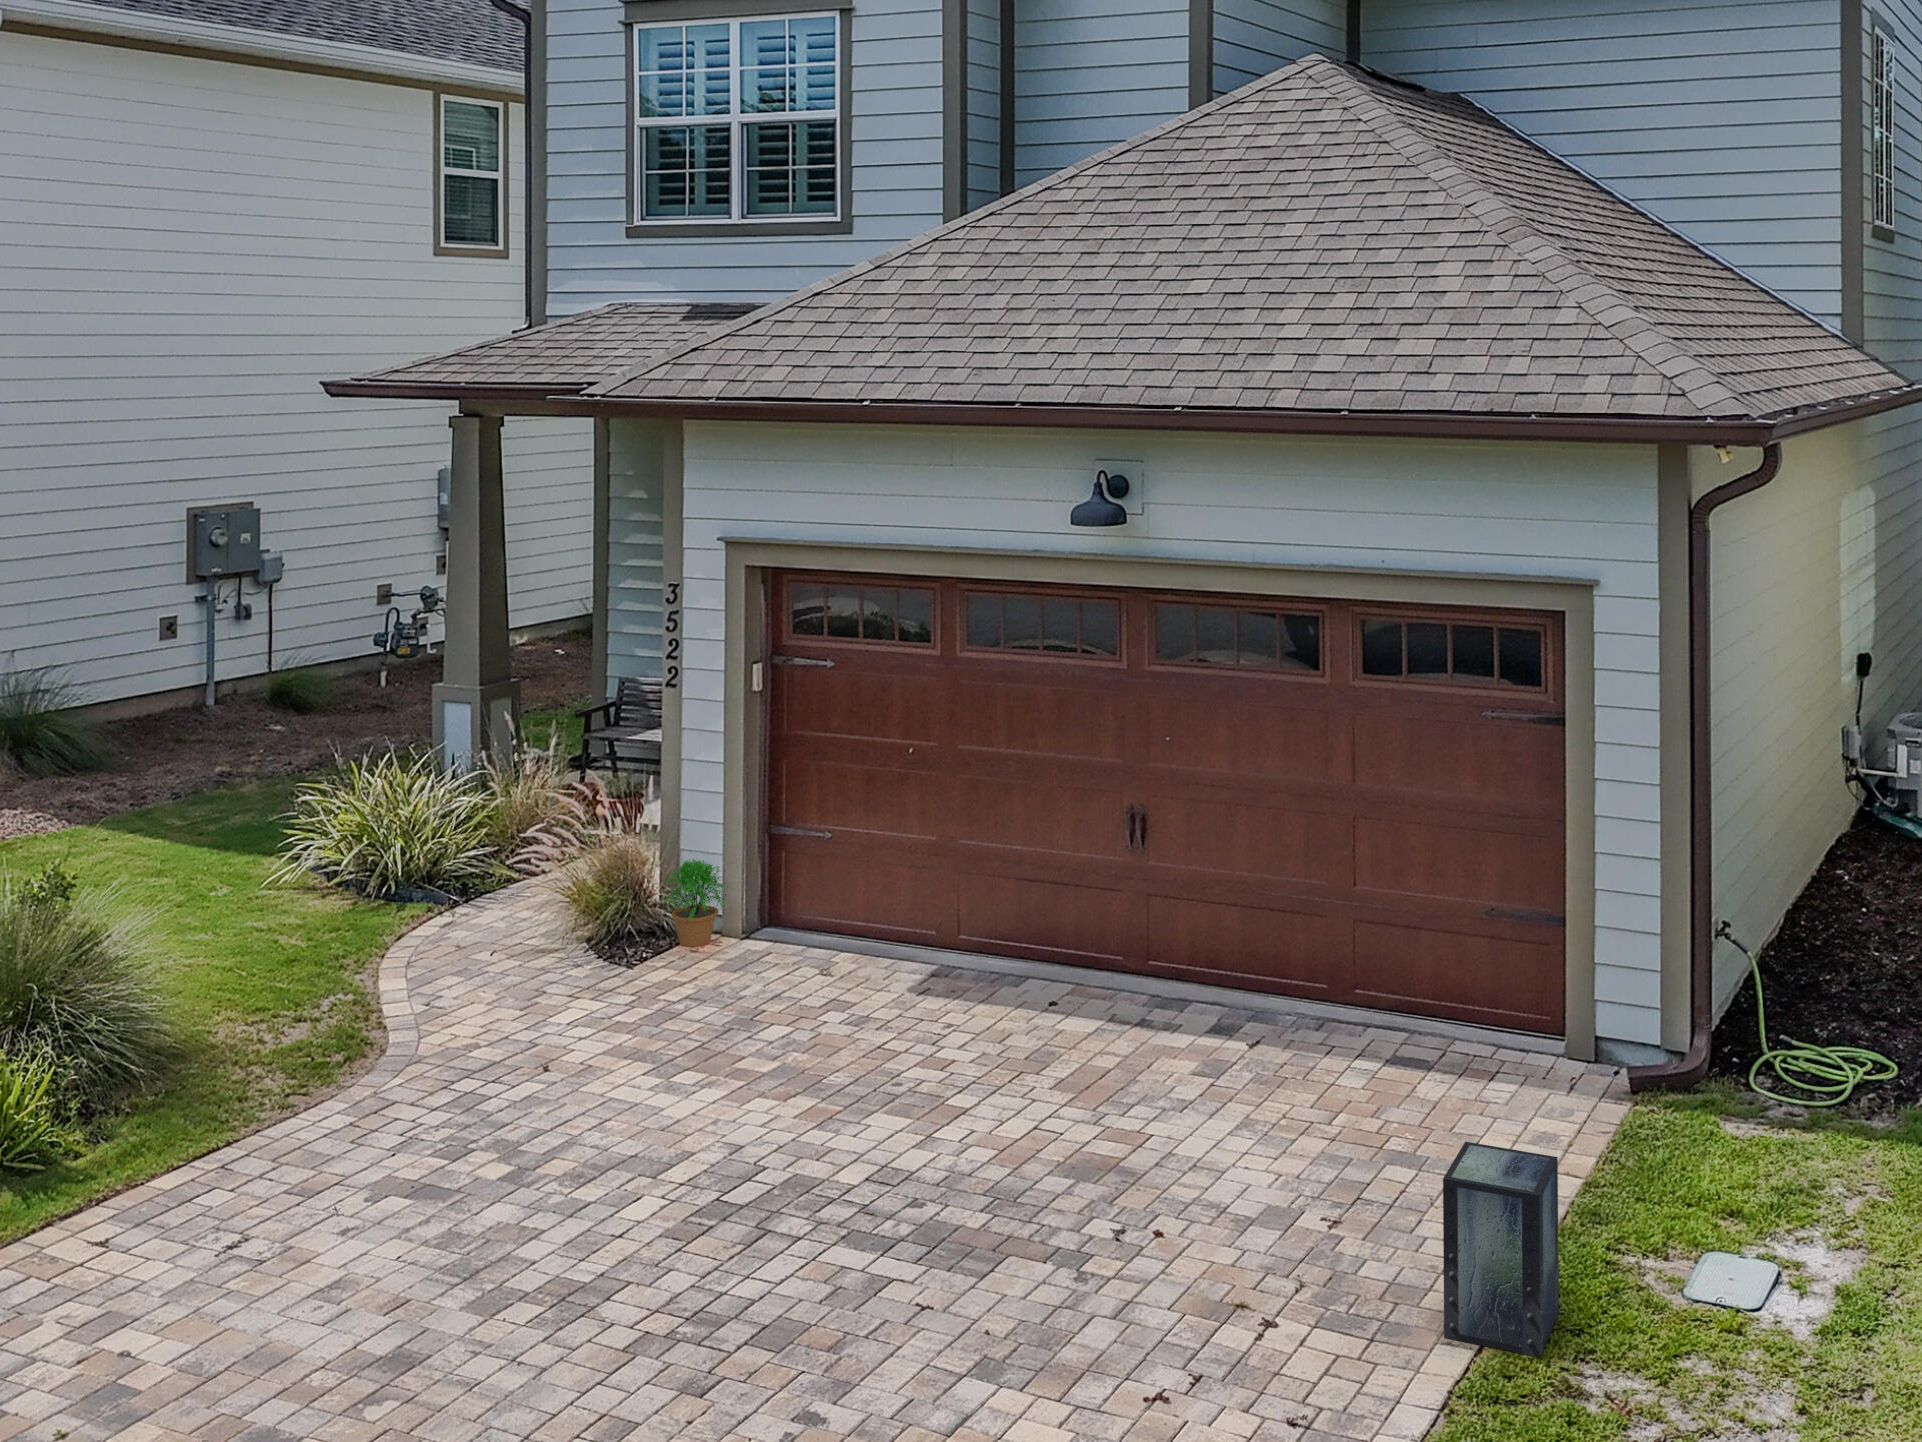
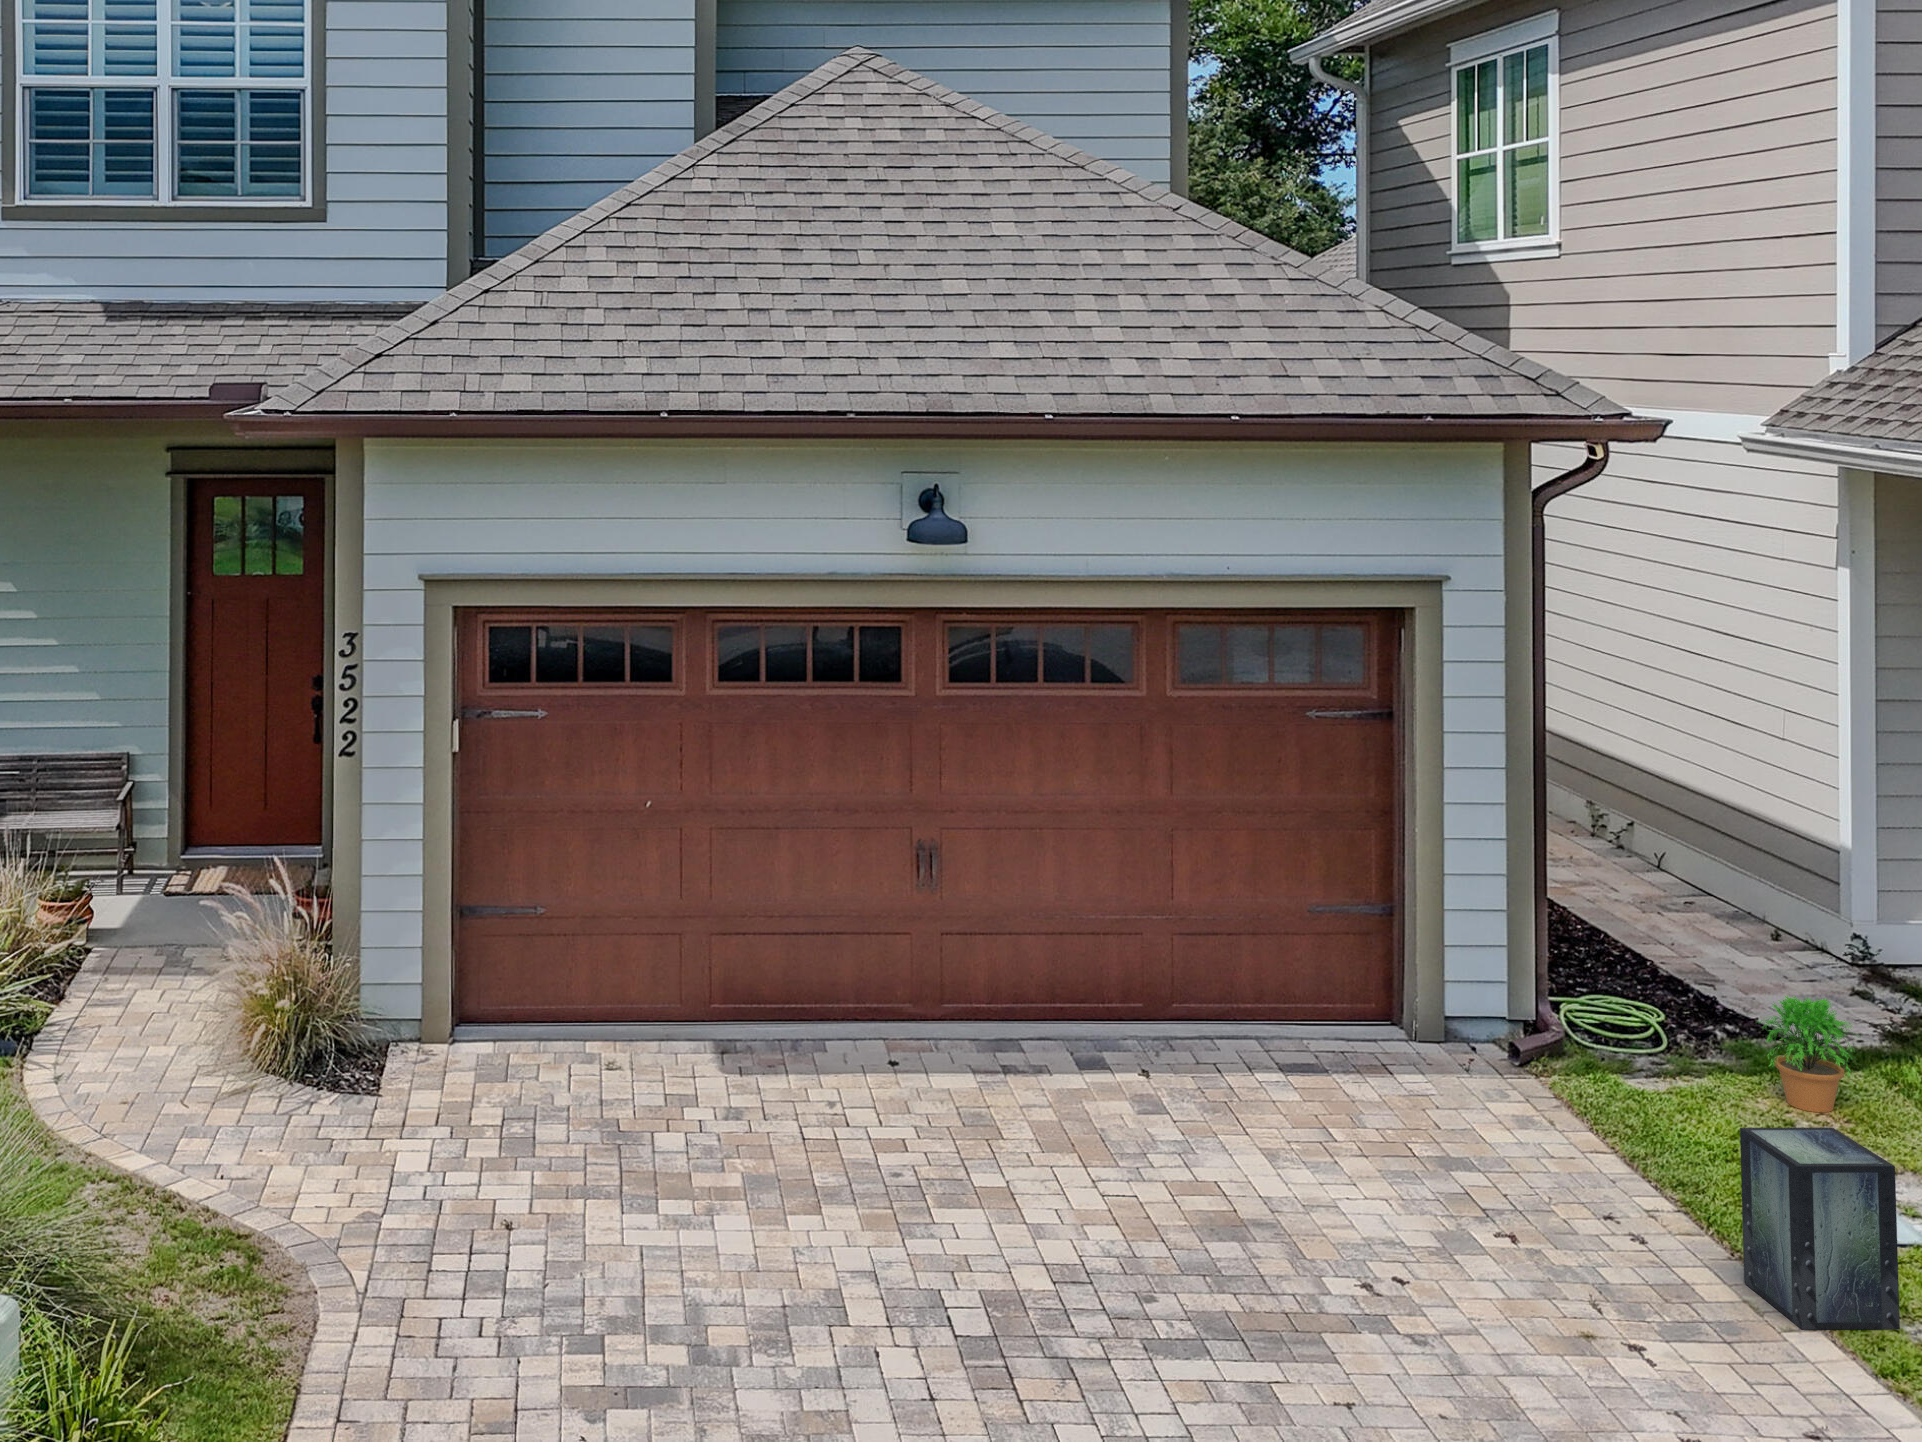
potted plant: present [665,859,728,947] -> present [1761,996,1853,1112]

